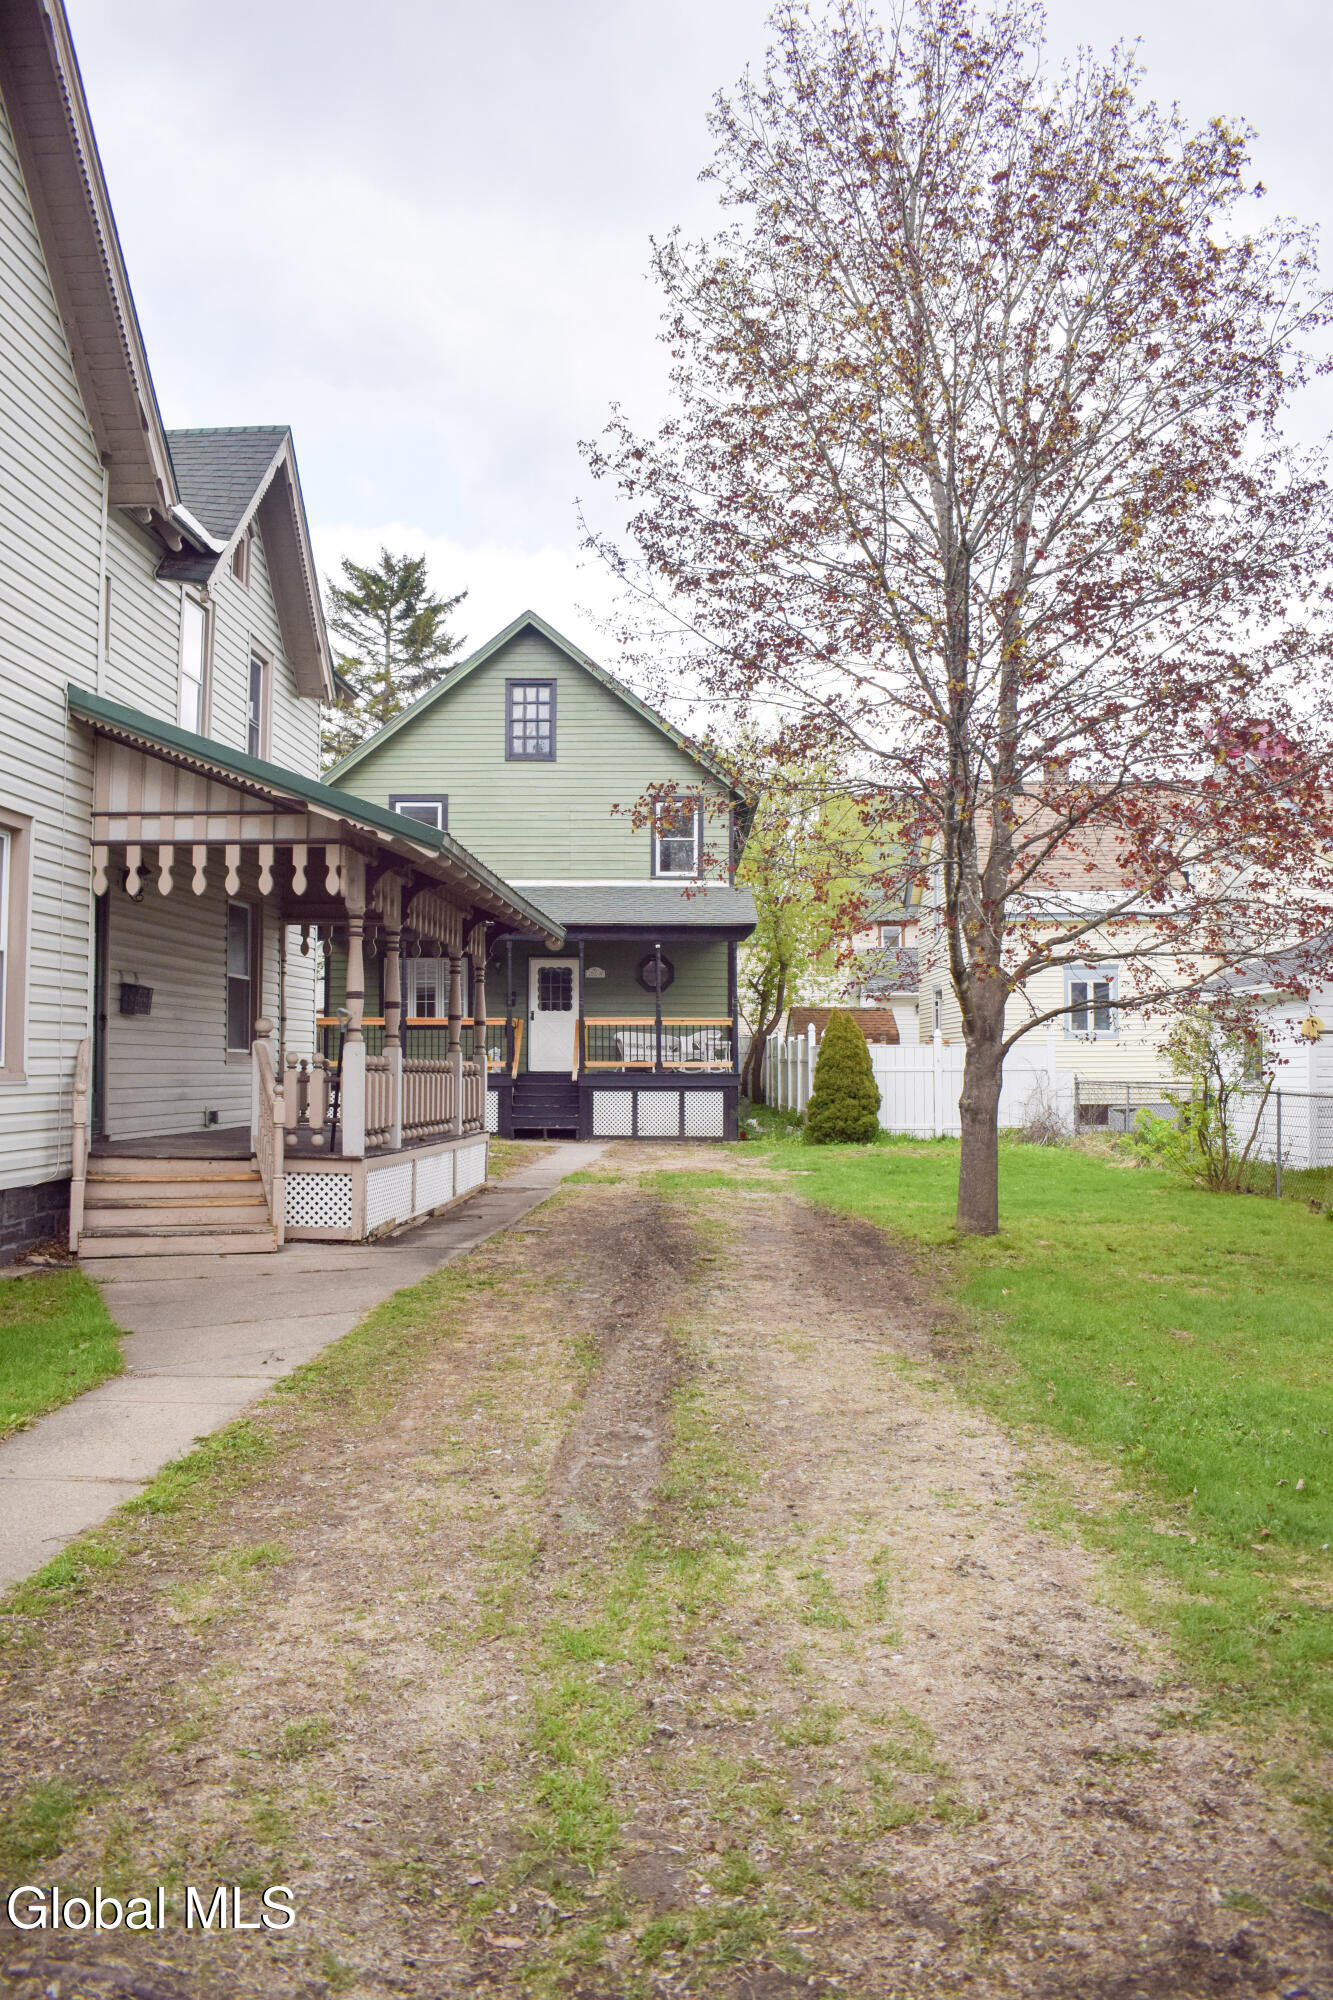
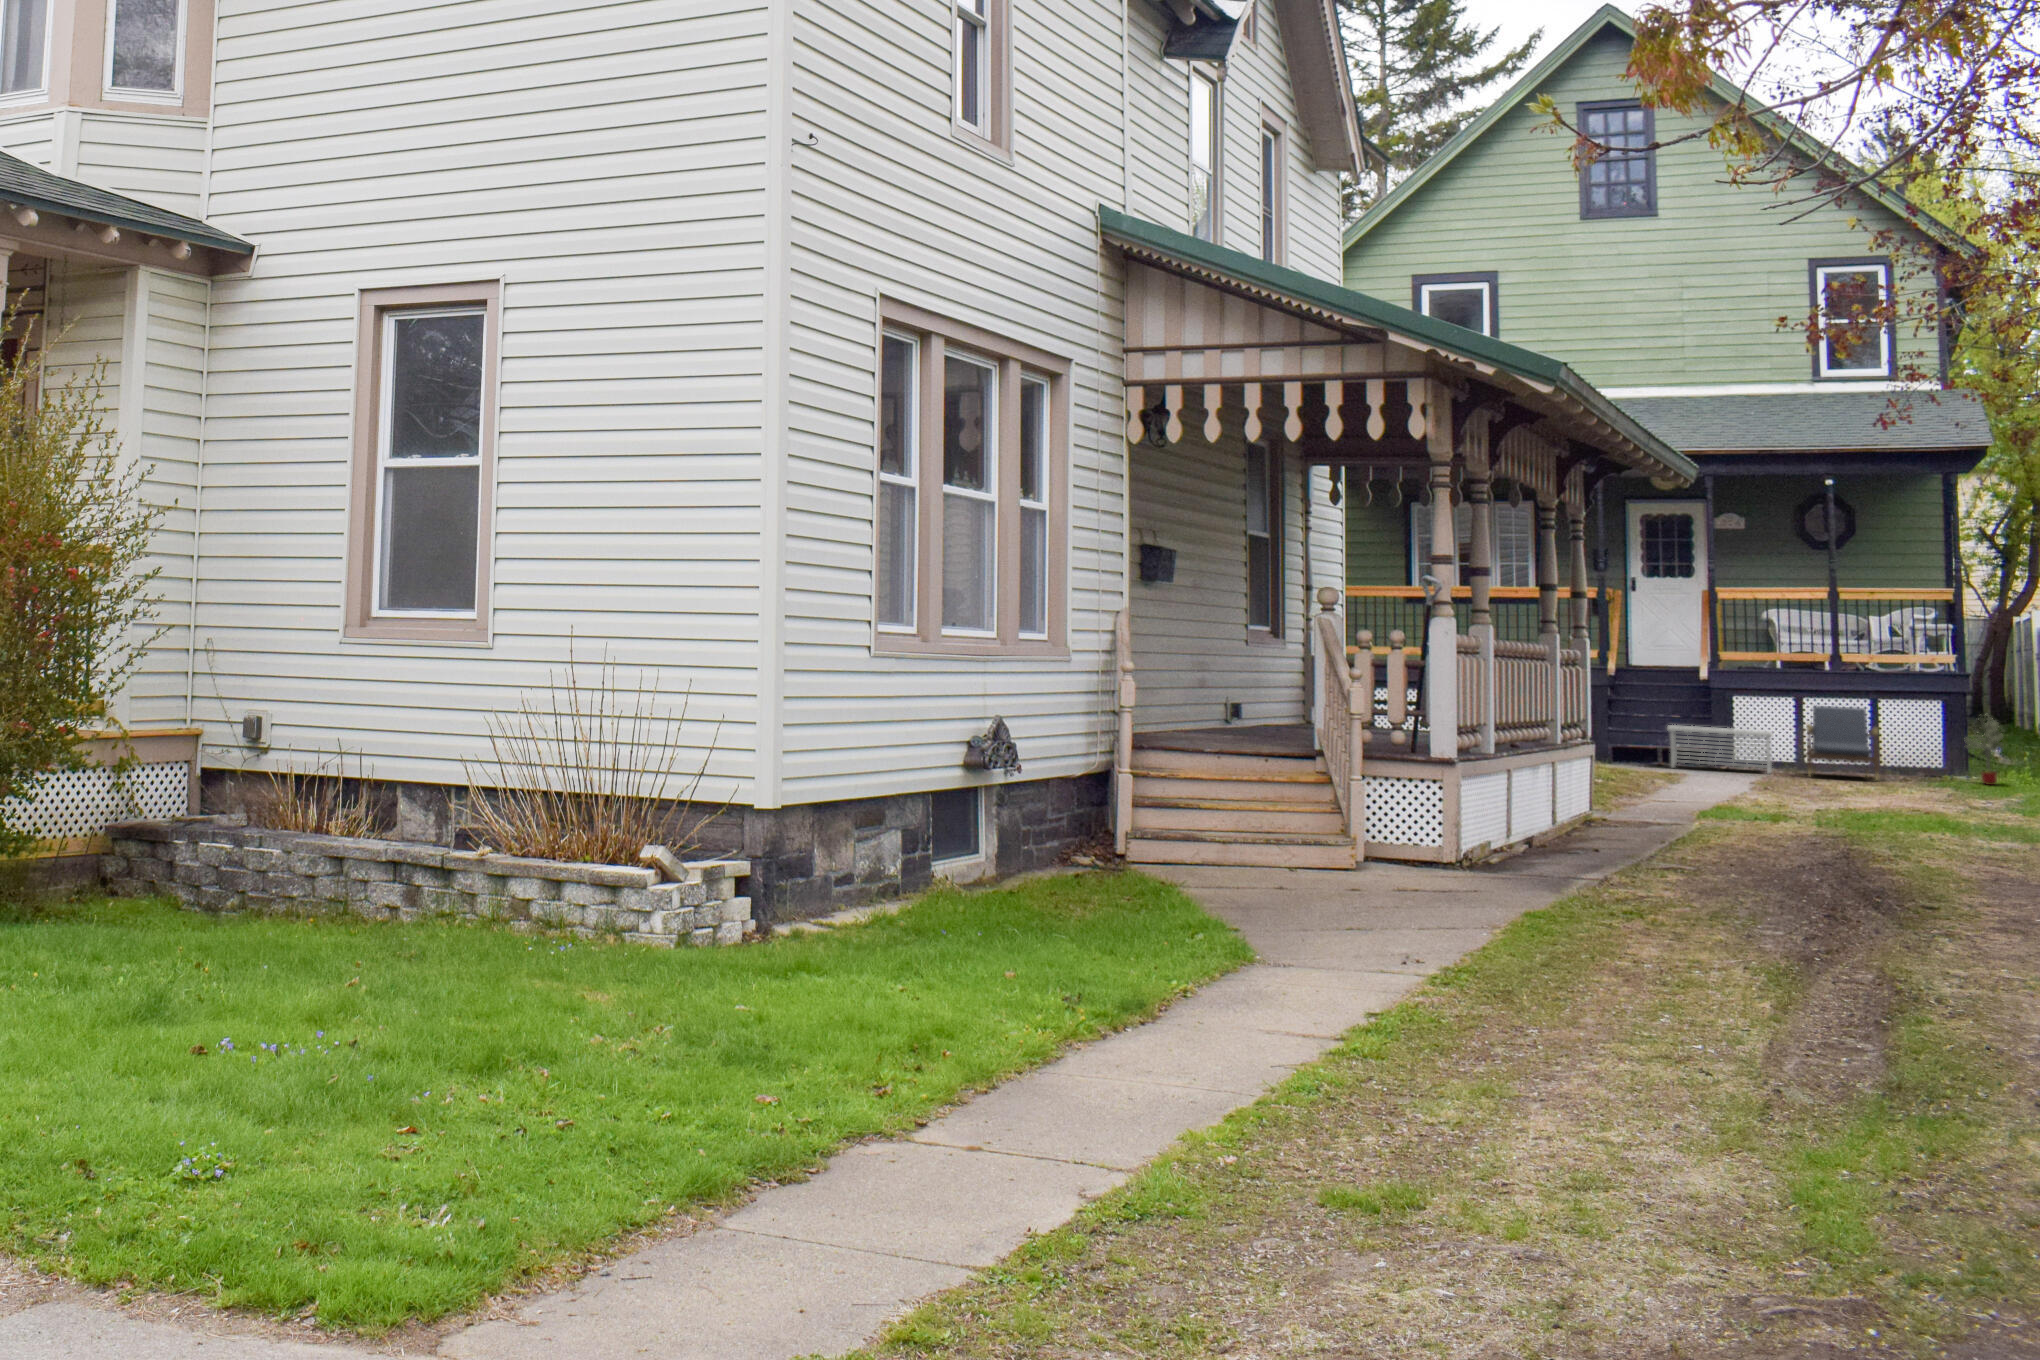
lounge chair: none [643,1095,683,1142] -> present [1807,706,1879,779]
storage bench: none [560,1112,624,1141] -> present [1667,725,1772,773]

